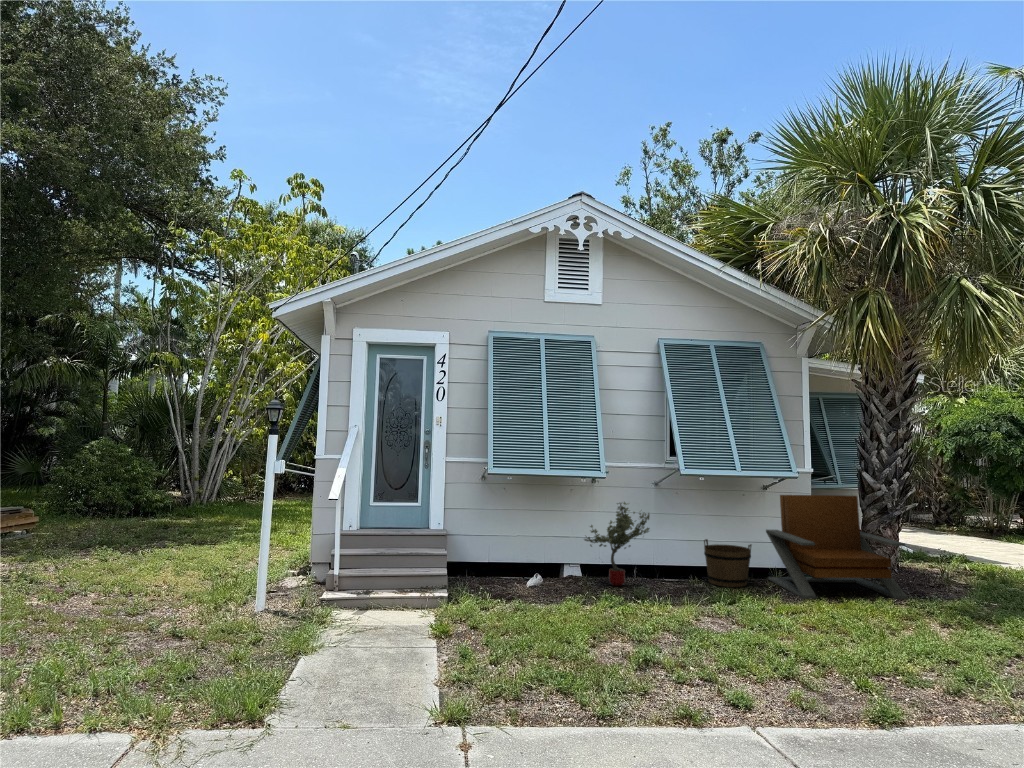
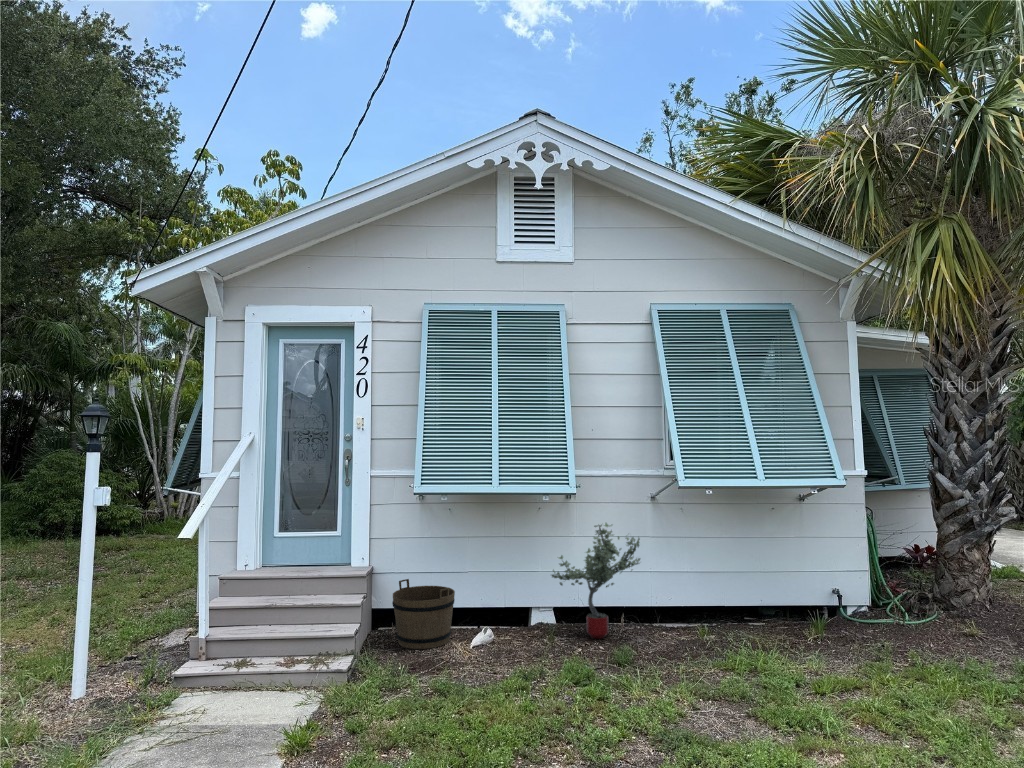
lounge chair: present [766,495,907,599] -> none [803,506,1010,658]
bucket: present [704,539,751,587] -> present [392,579,455,649]

